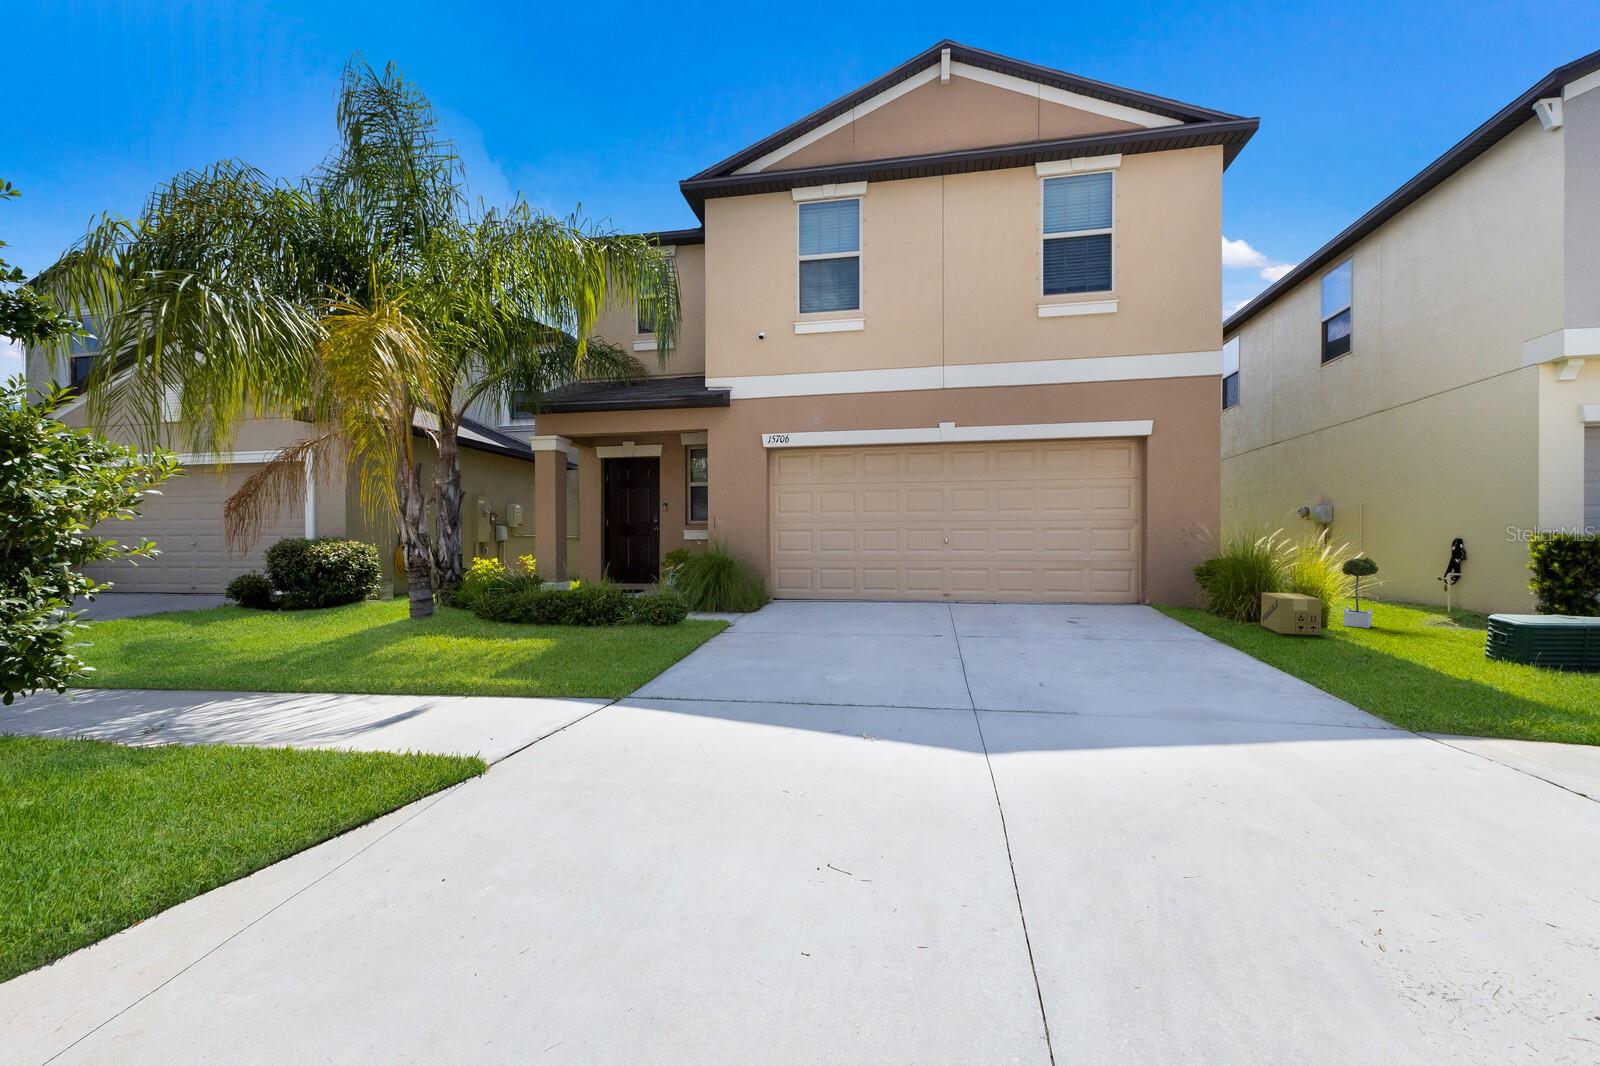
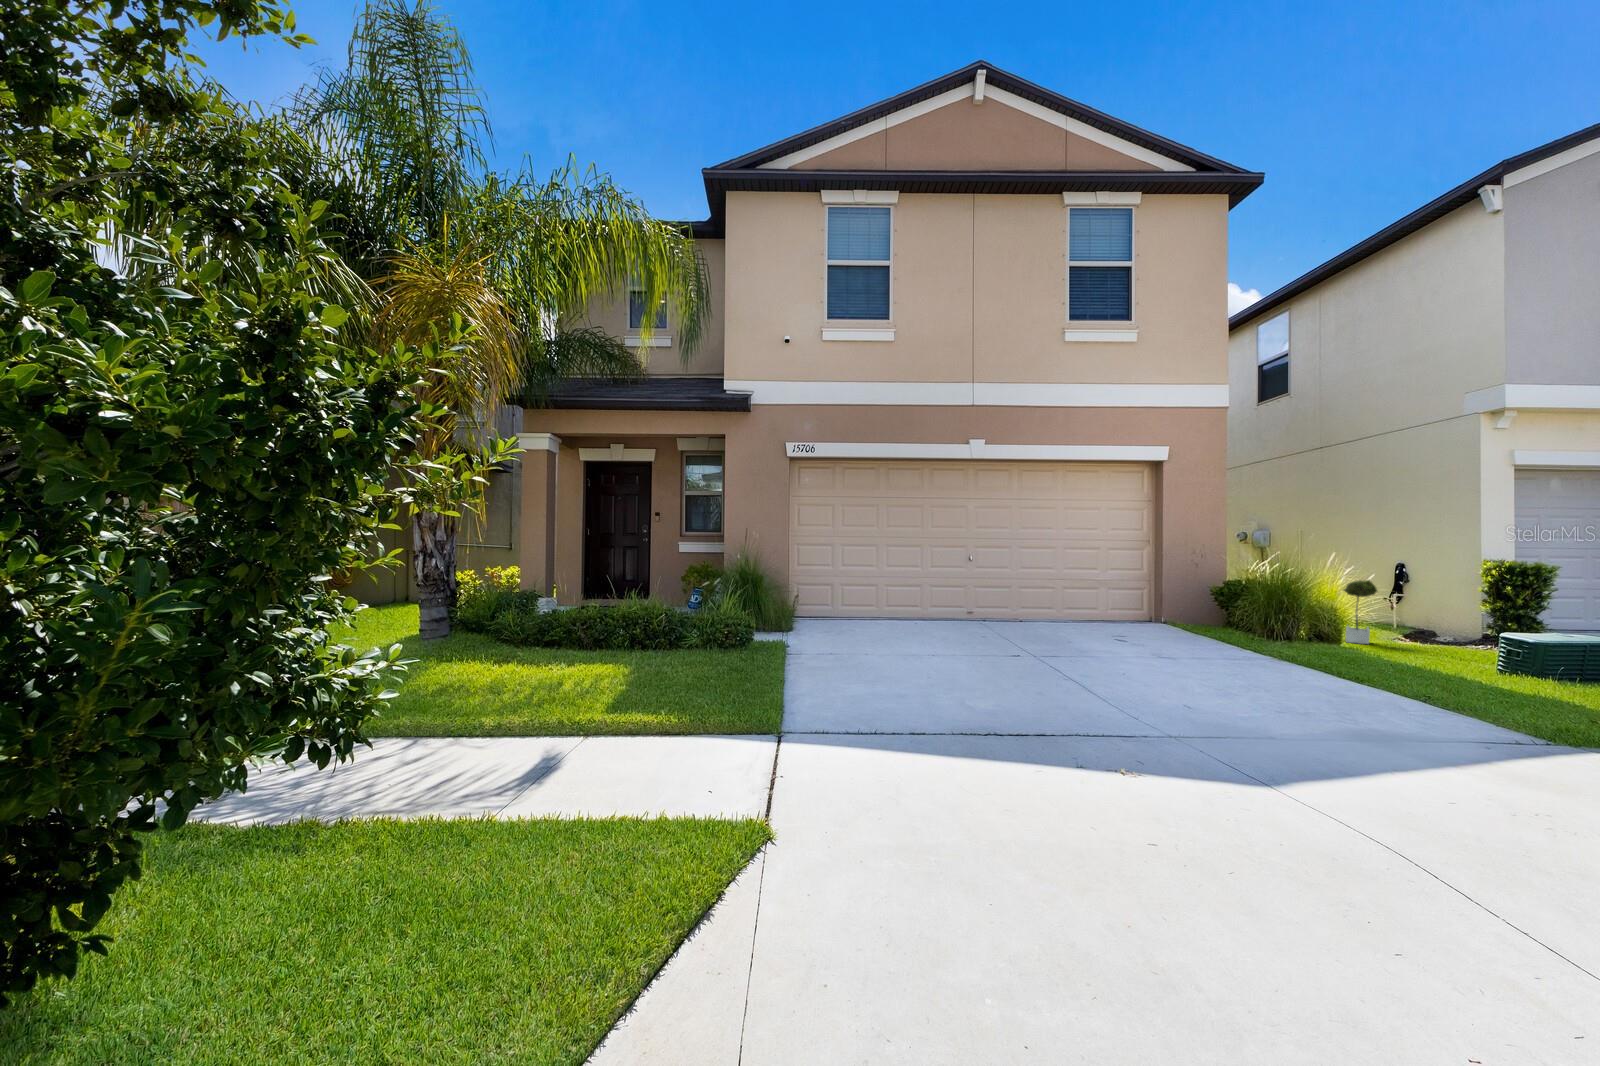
cardboard box: present [1261,593,1321,635] -> none [1279,612,1345,652]

